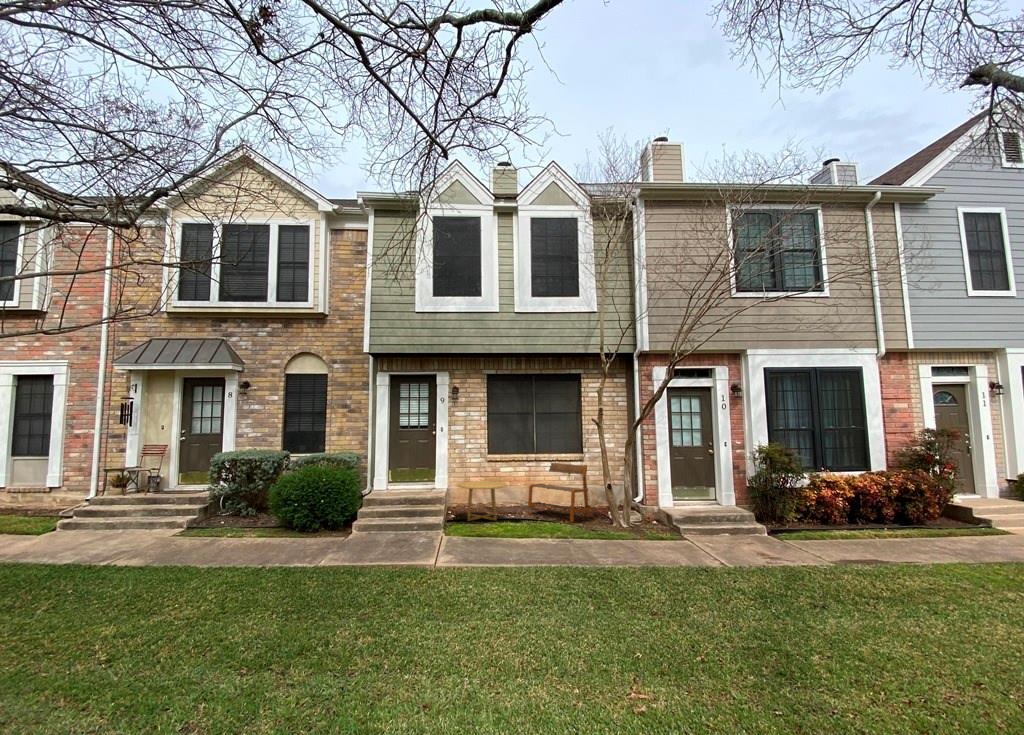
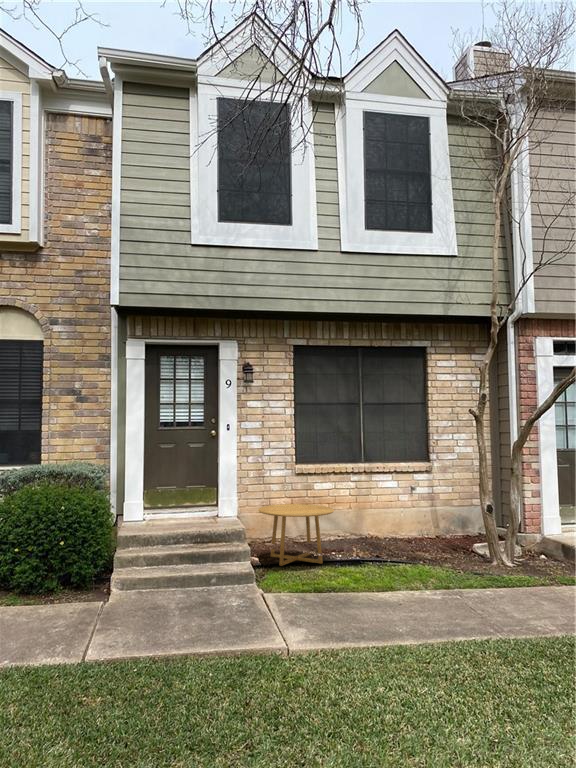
bench: present [528,462,590,522] -> none [358,474,451,563]

